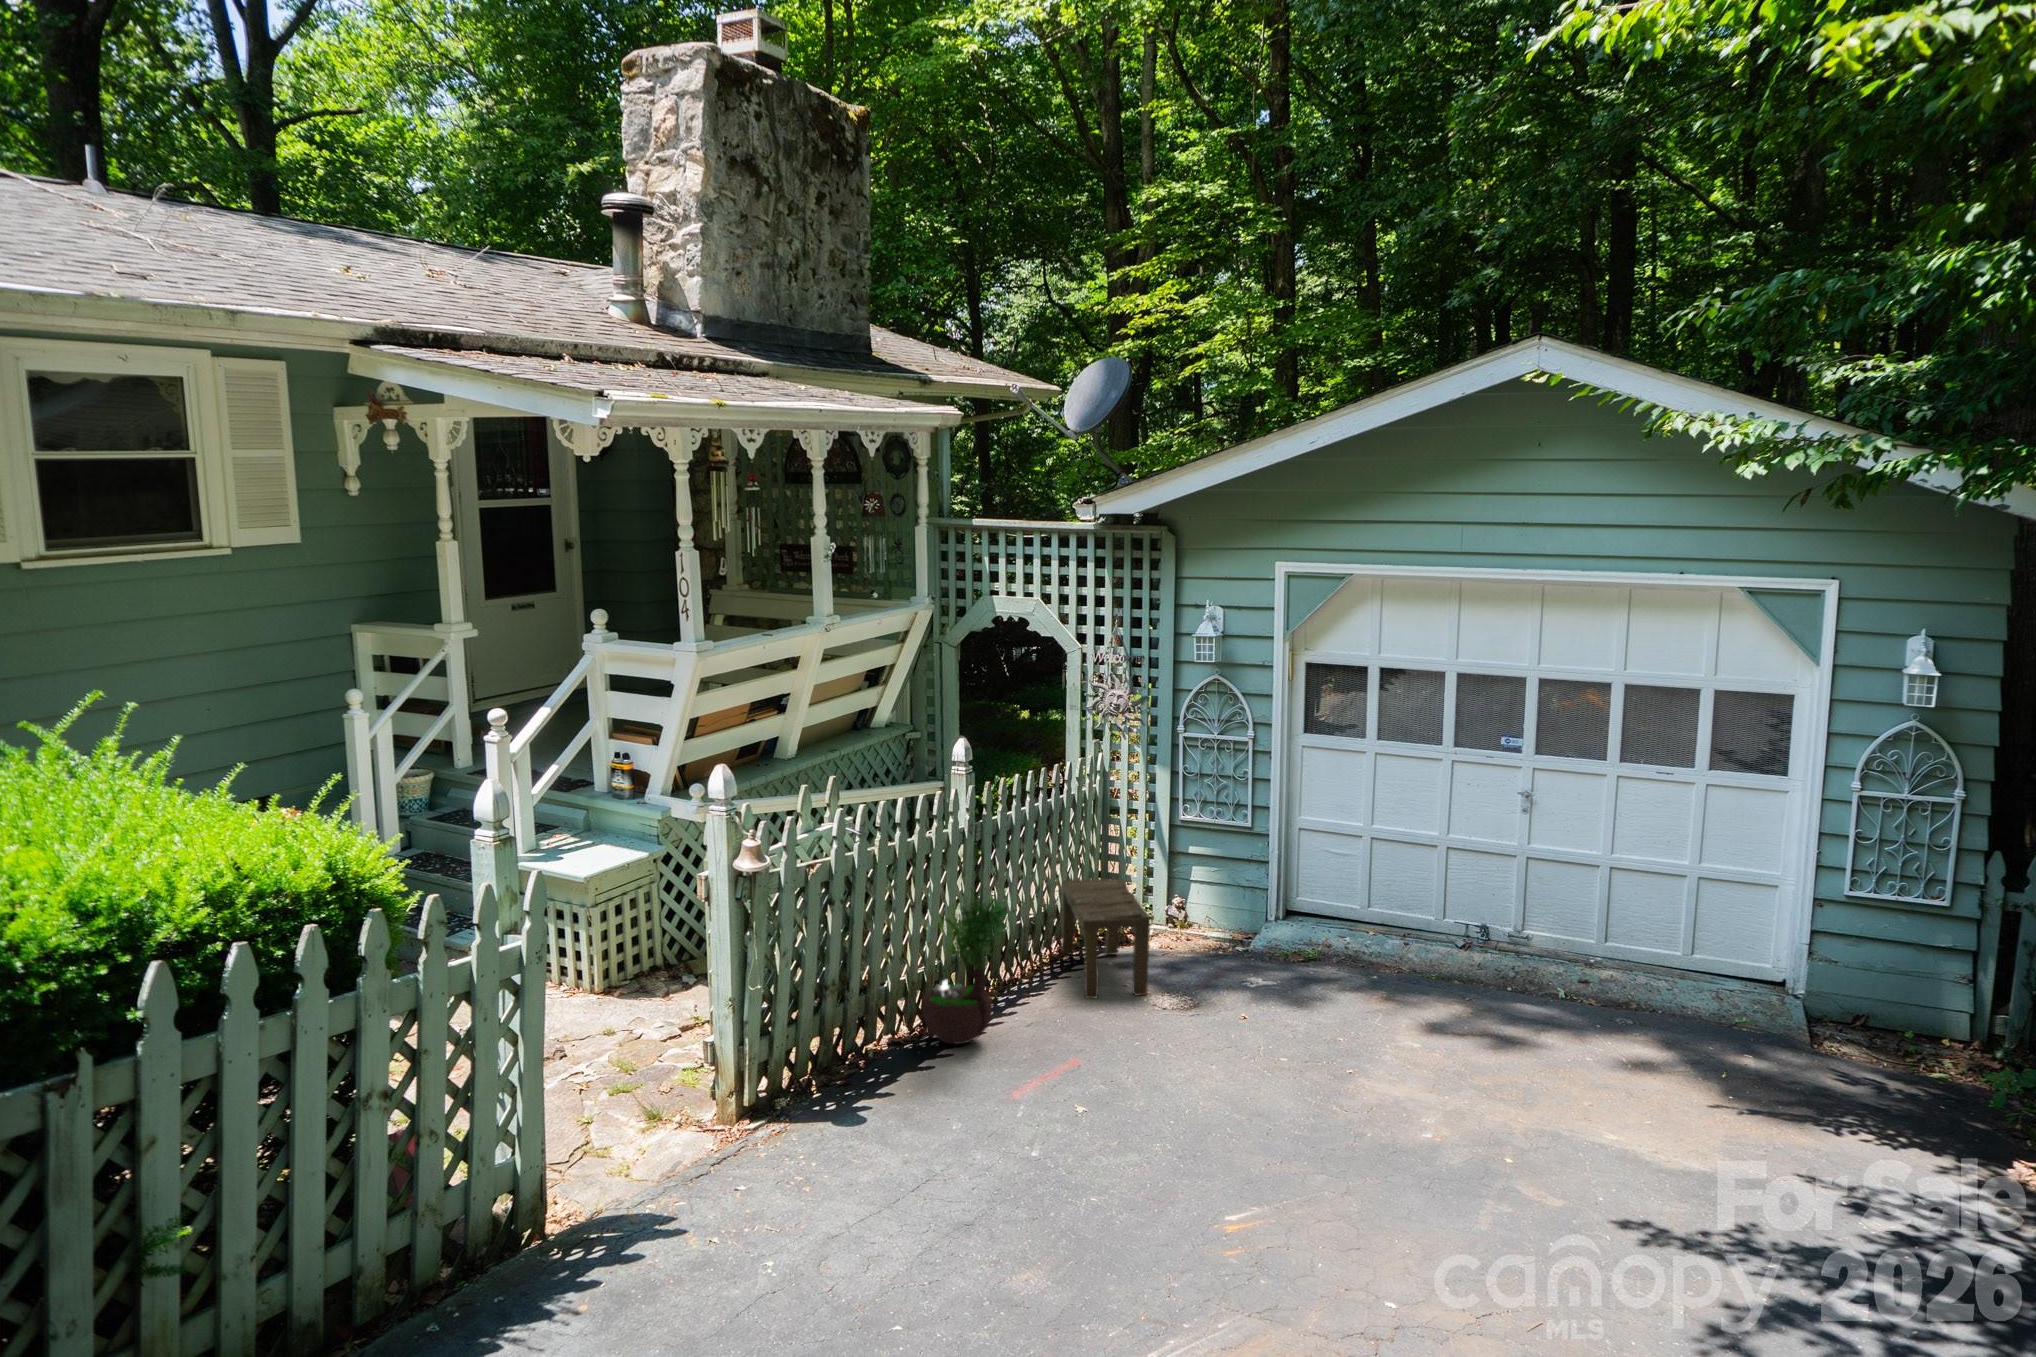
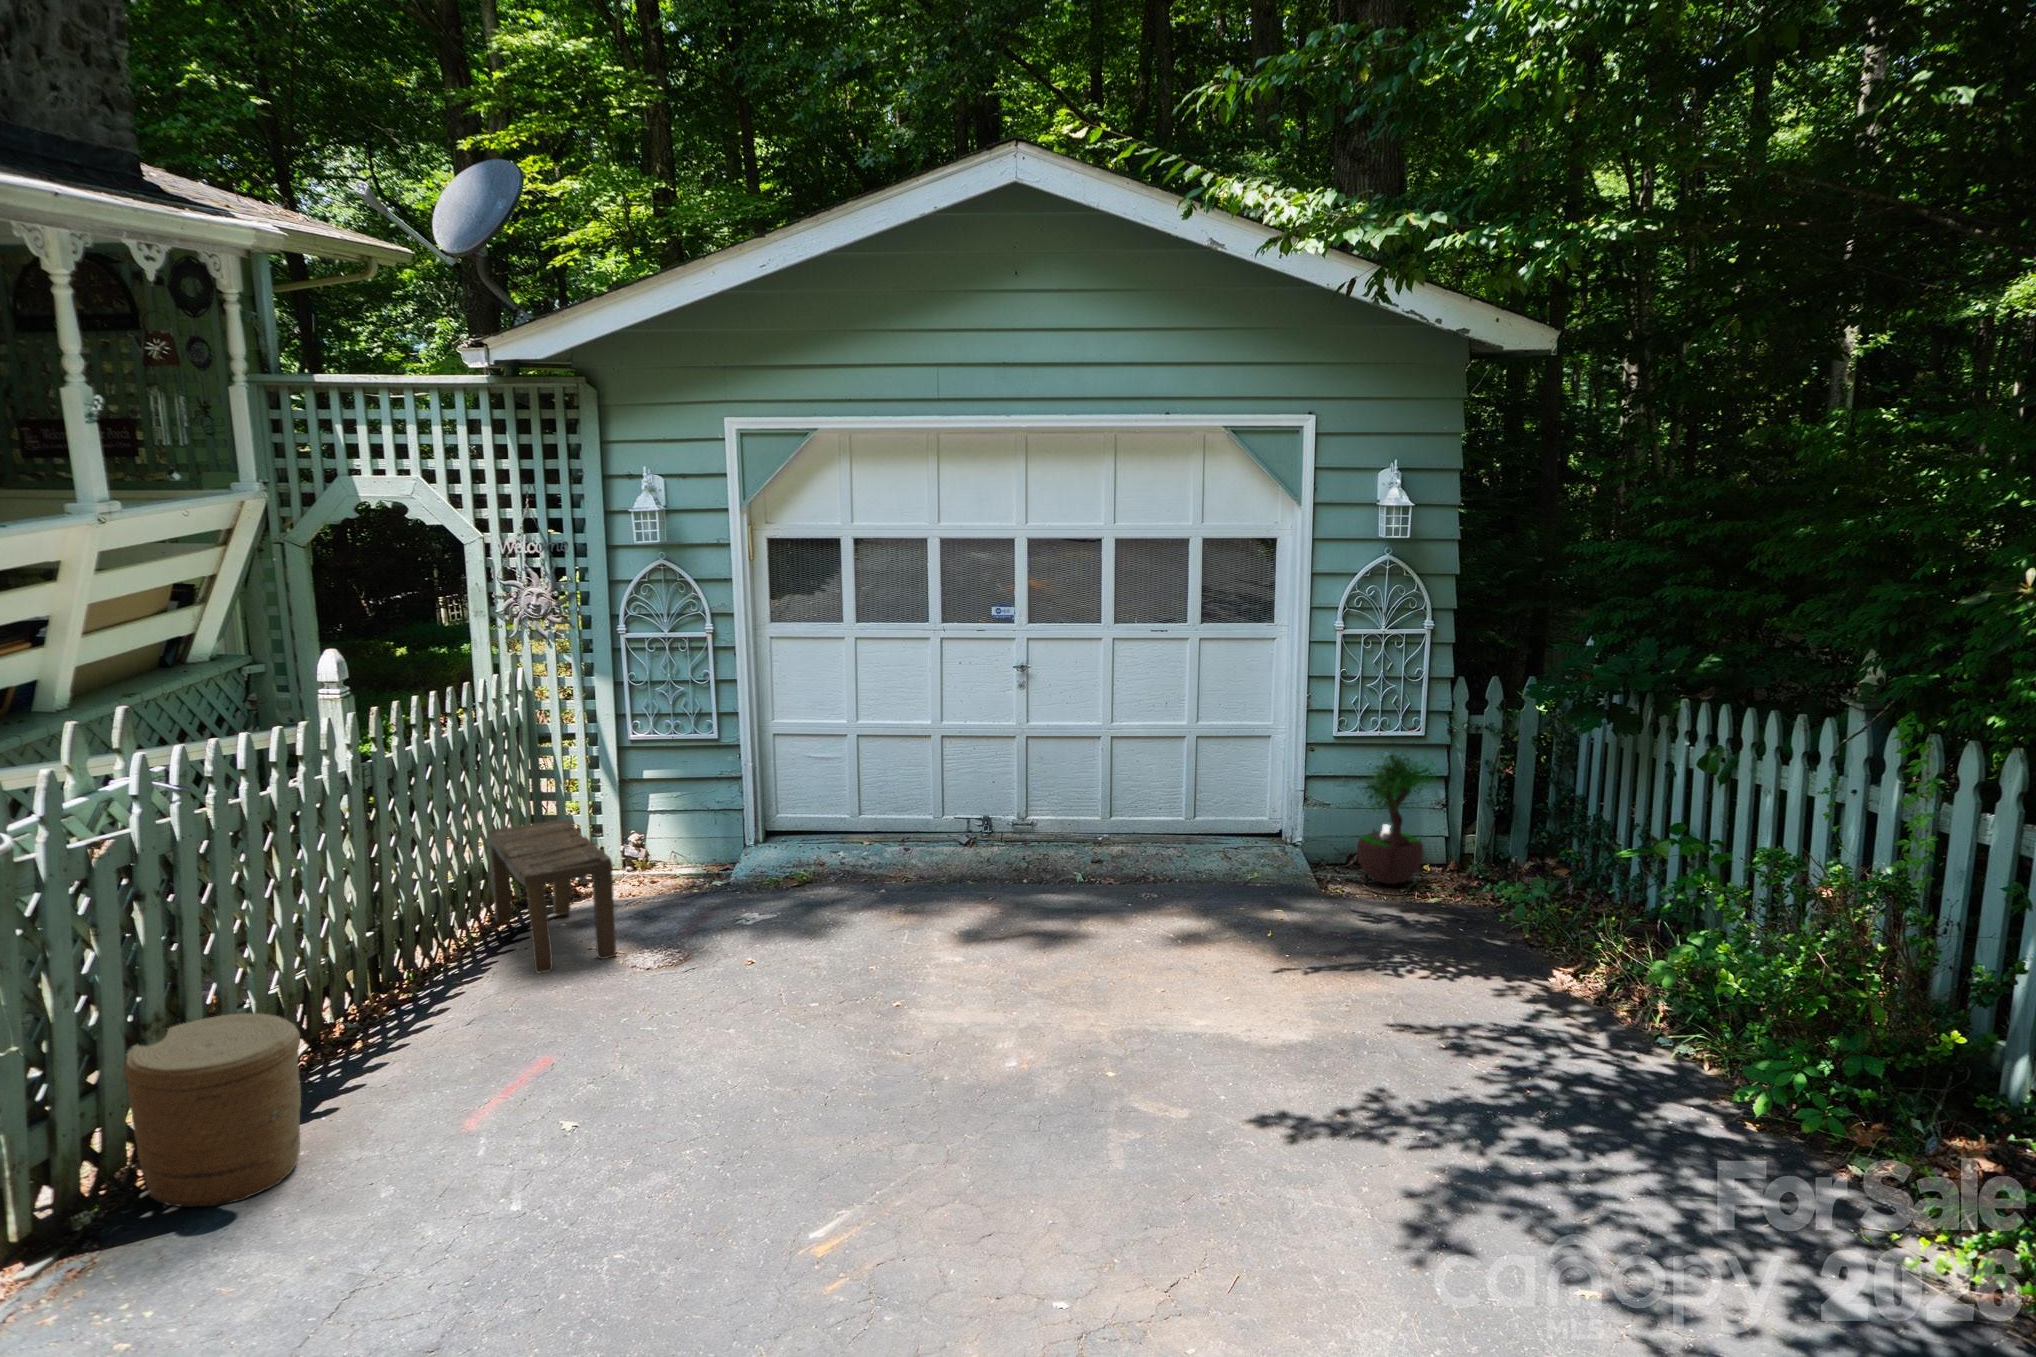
potted tree: present [922,888,1017,1044] -> present [1357,750,1439,884]
woven basket: none [806,992,915,1127] -> present [124,1013,301,1207]

